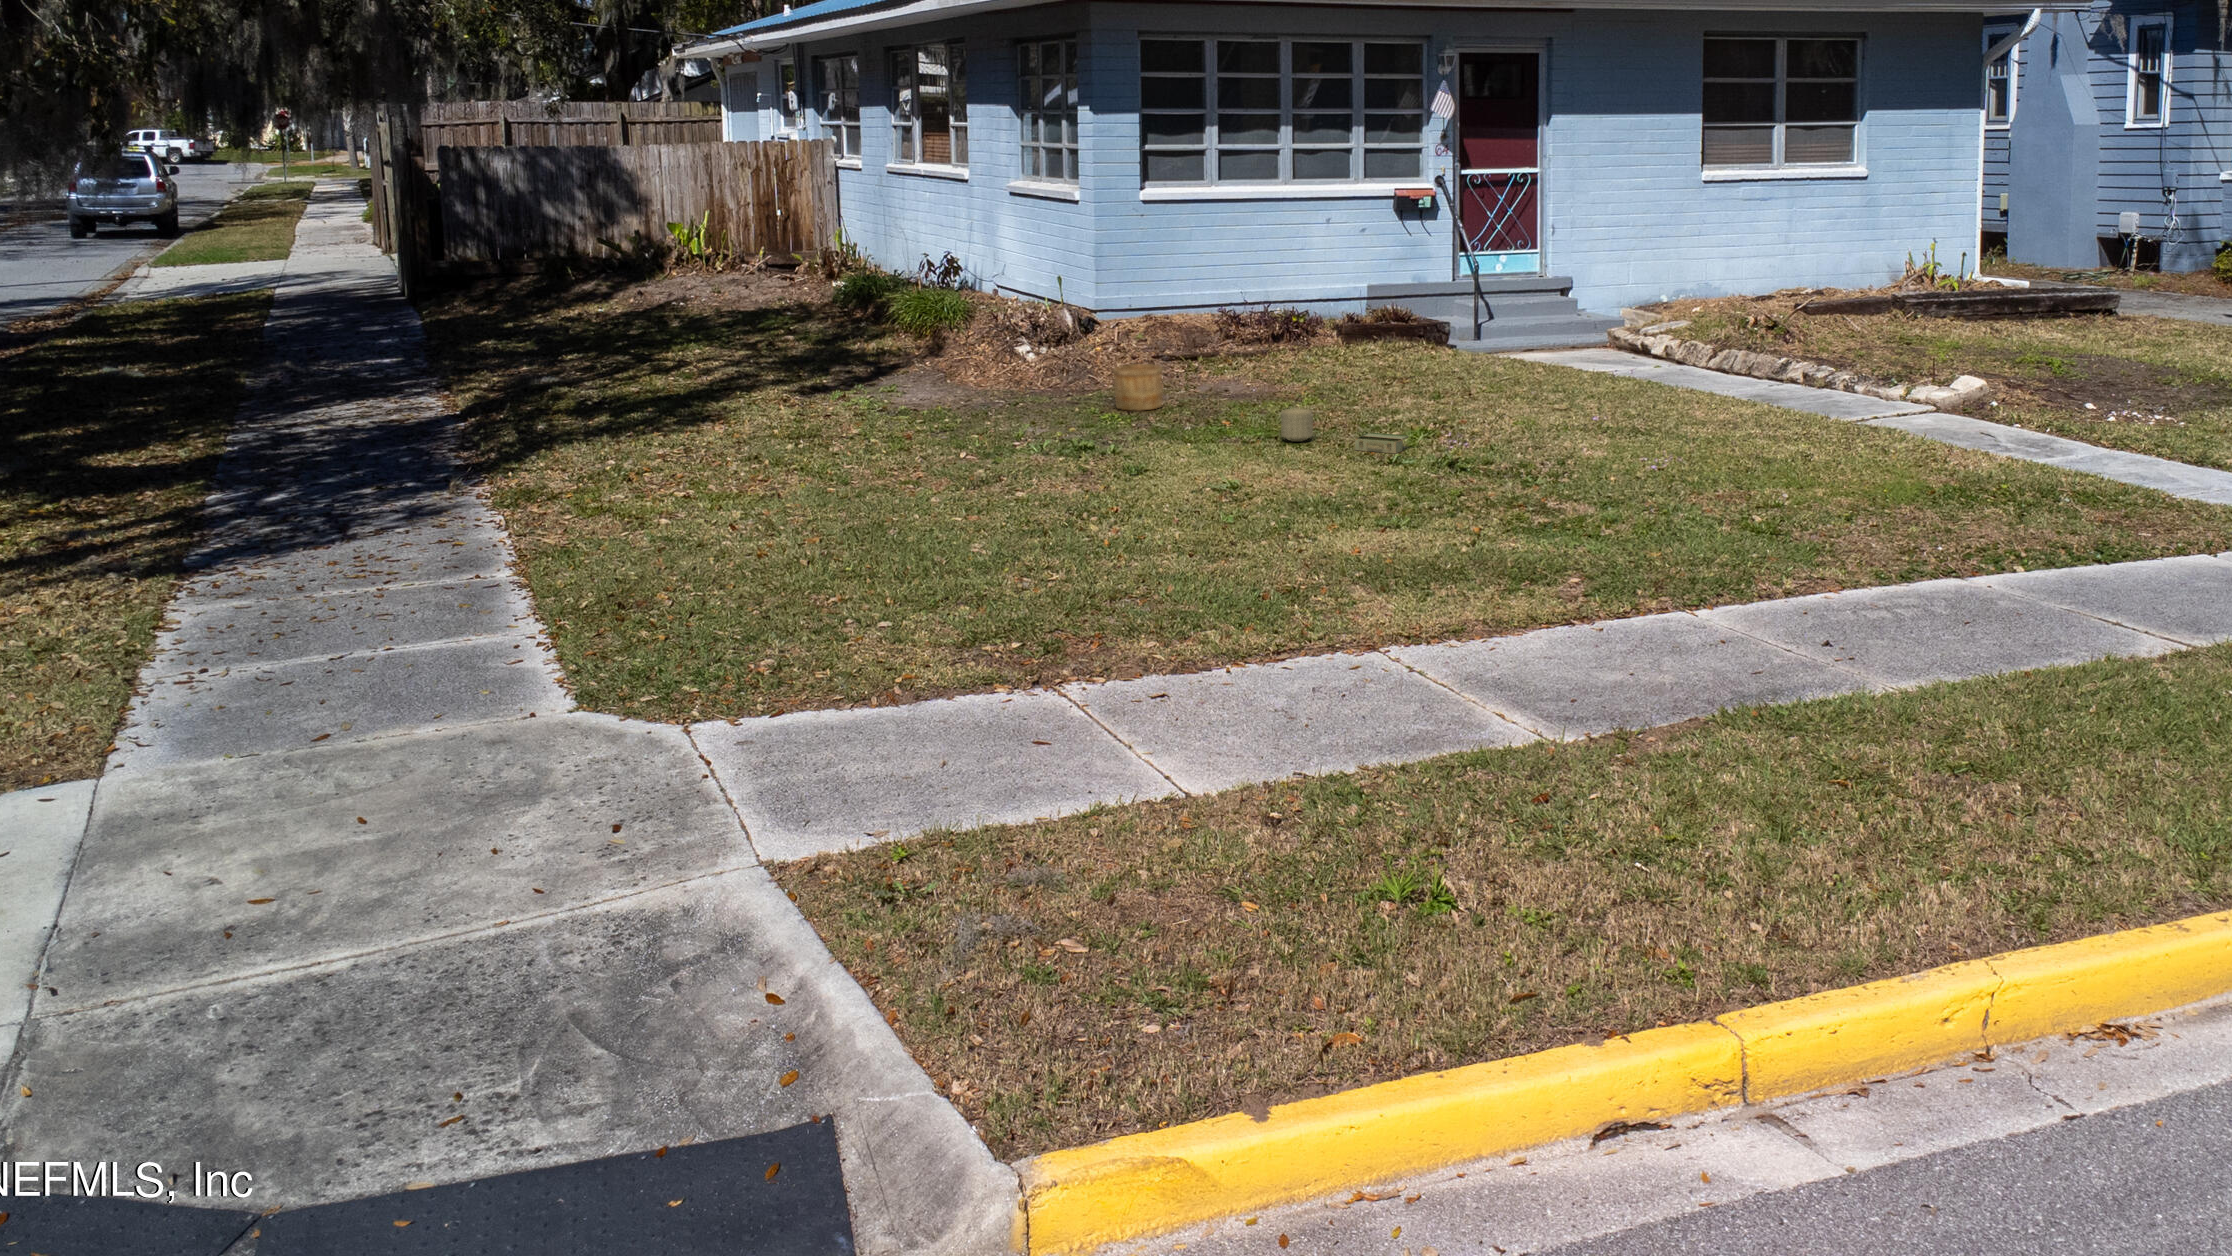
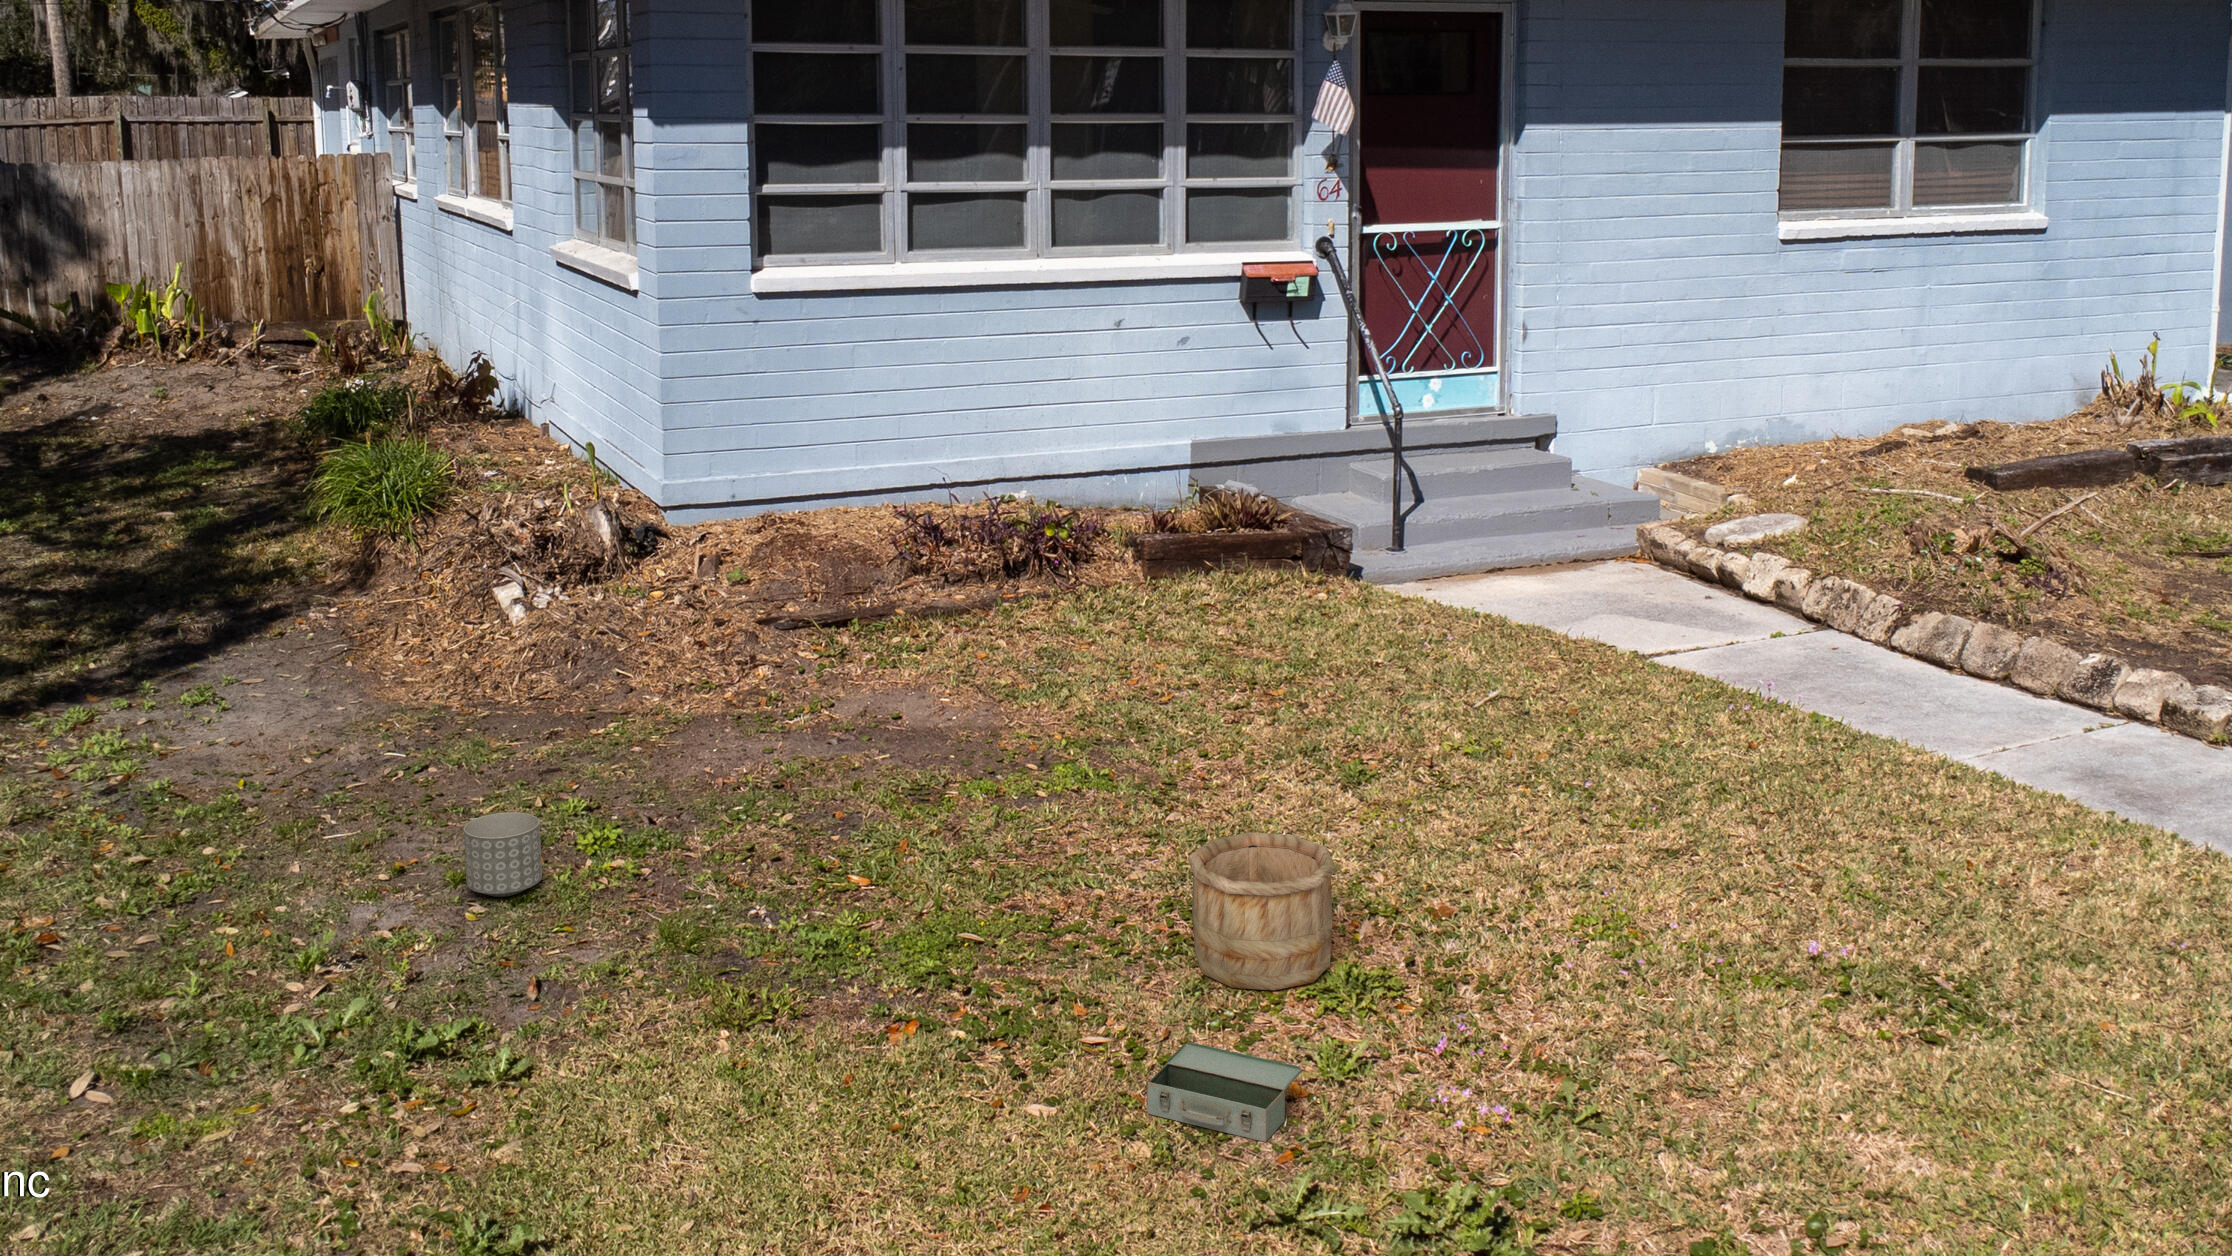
wooden bucket: present [1113,364,1163,411] -> present [1188,832,1336,990]
planter: present [1281,409,1313,442] -> present [464,812,542,897]

